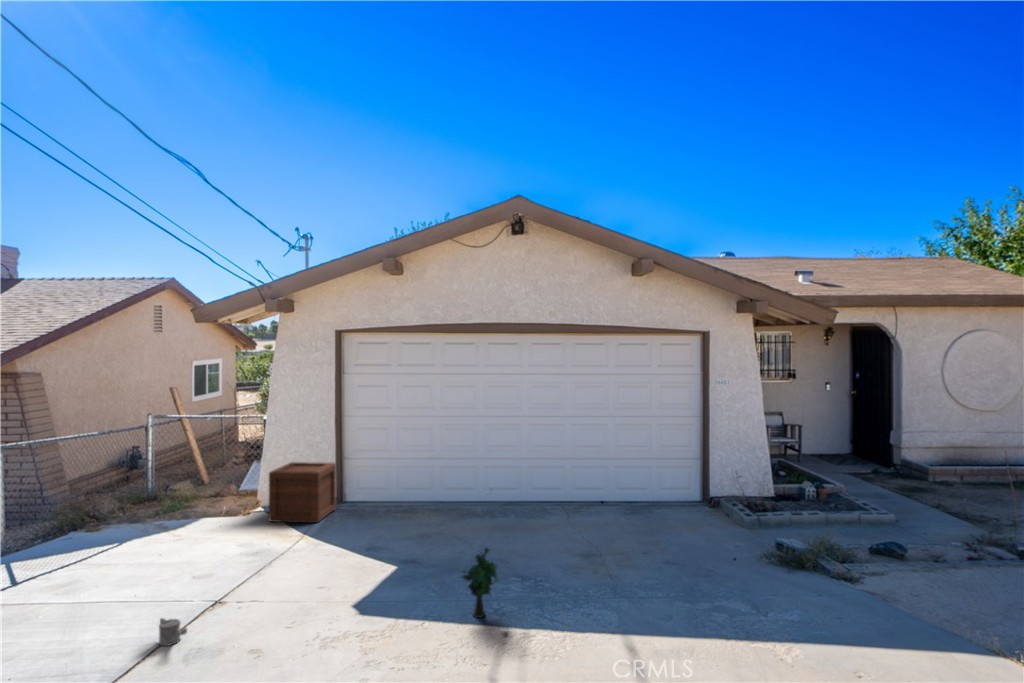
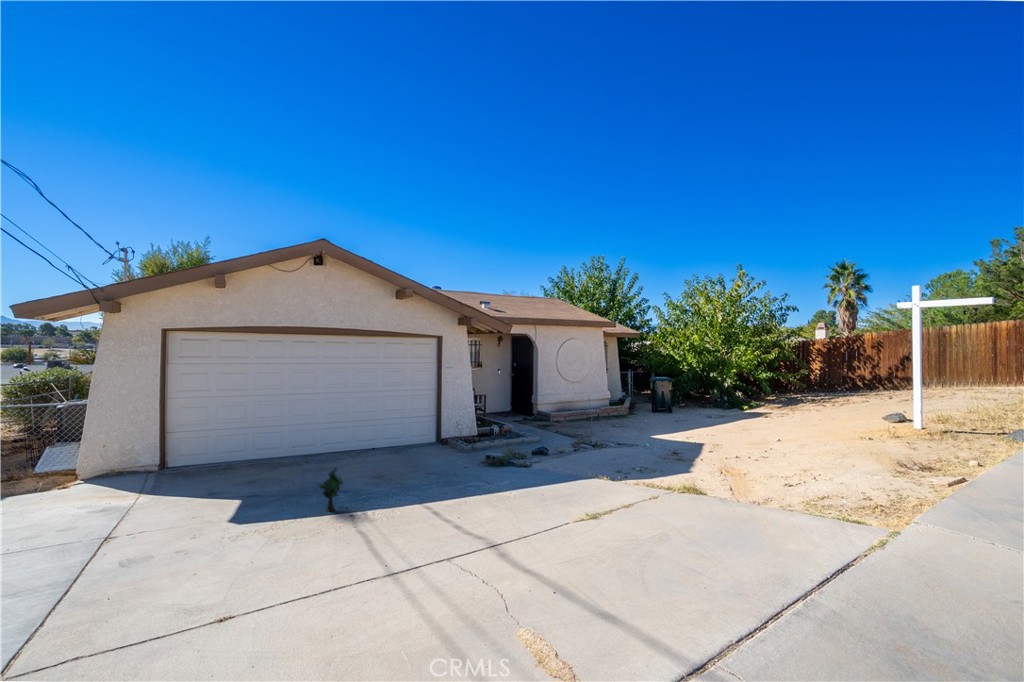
wooden crate: present [269,462,336,523] -> none [97,437,159,490]
watering can: present [159,618,187,646] -> none [79,545,117,565]

